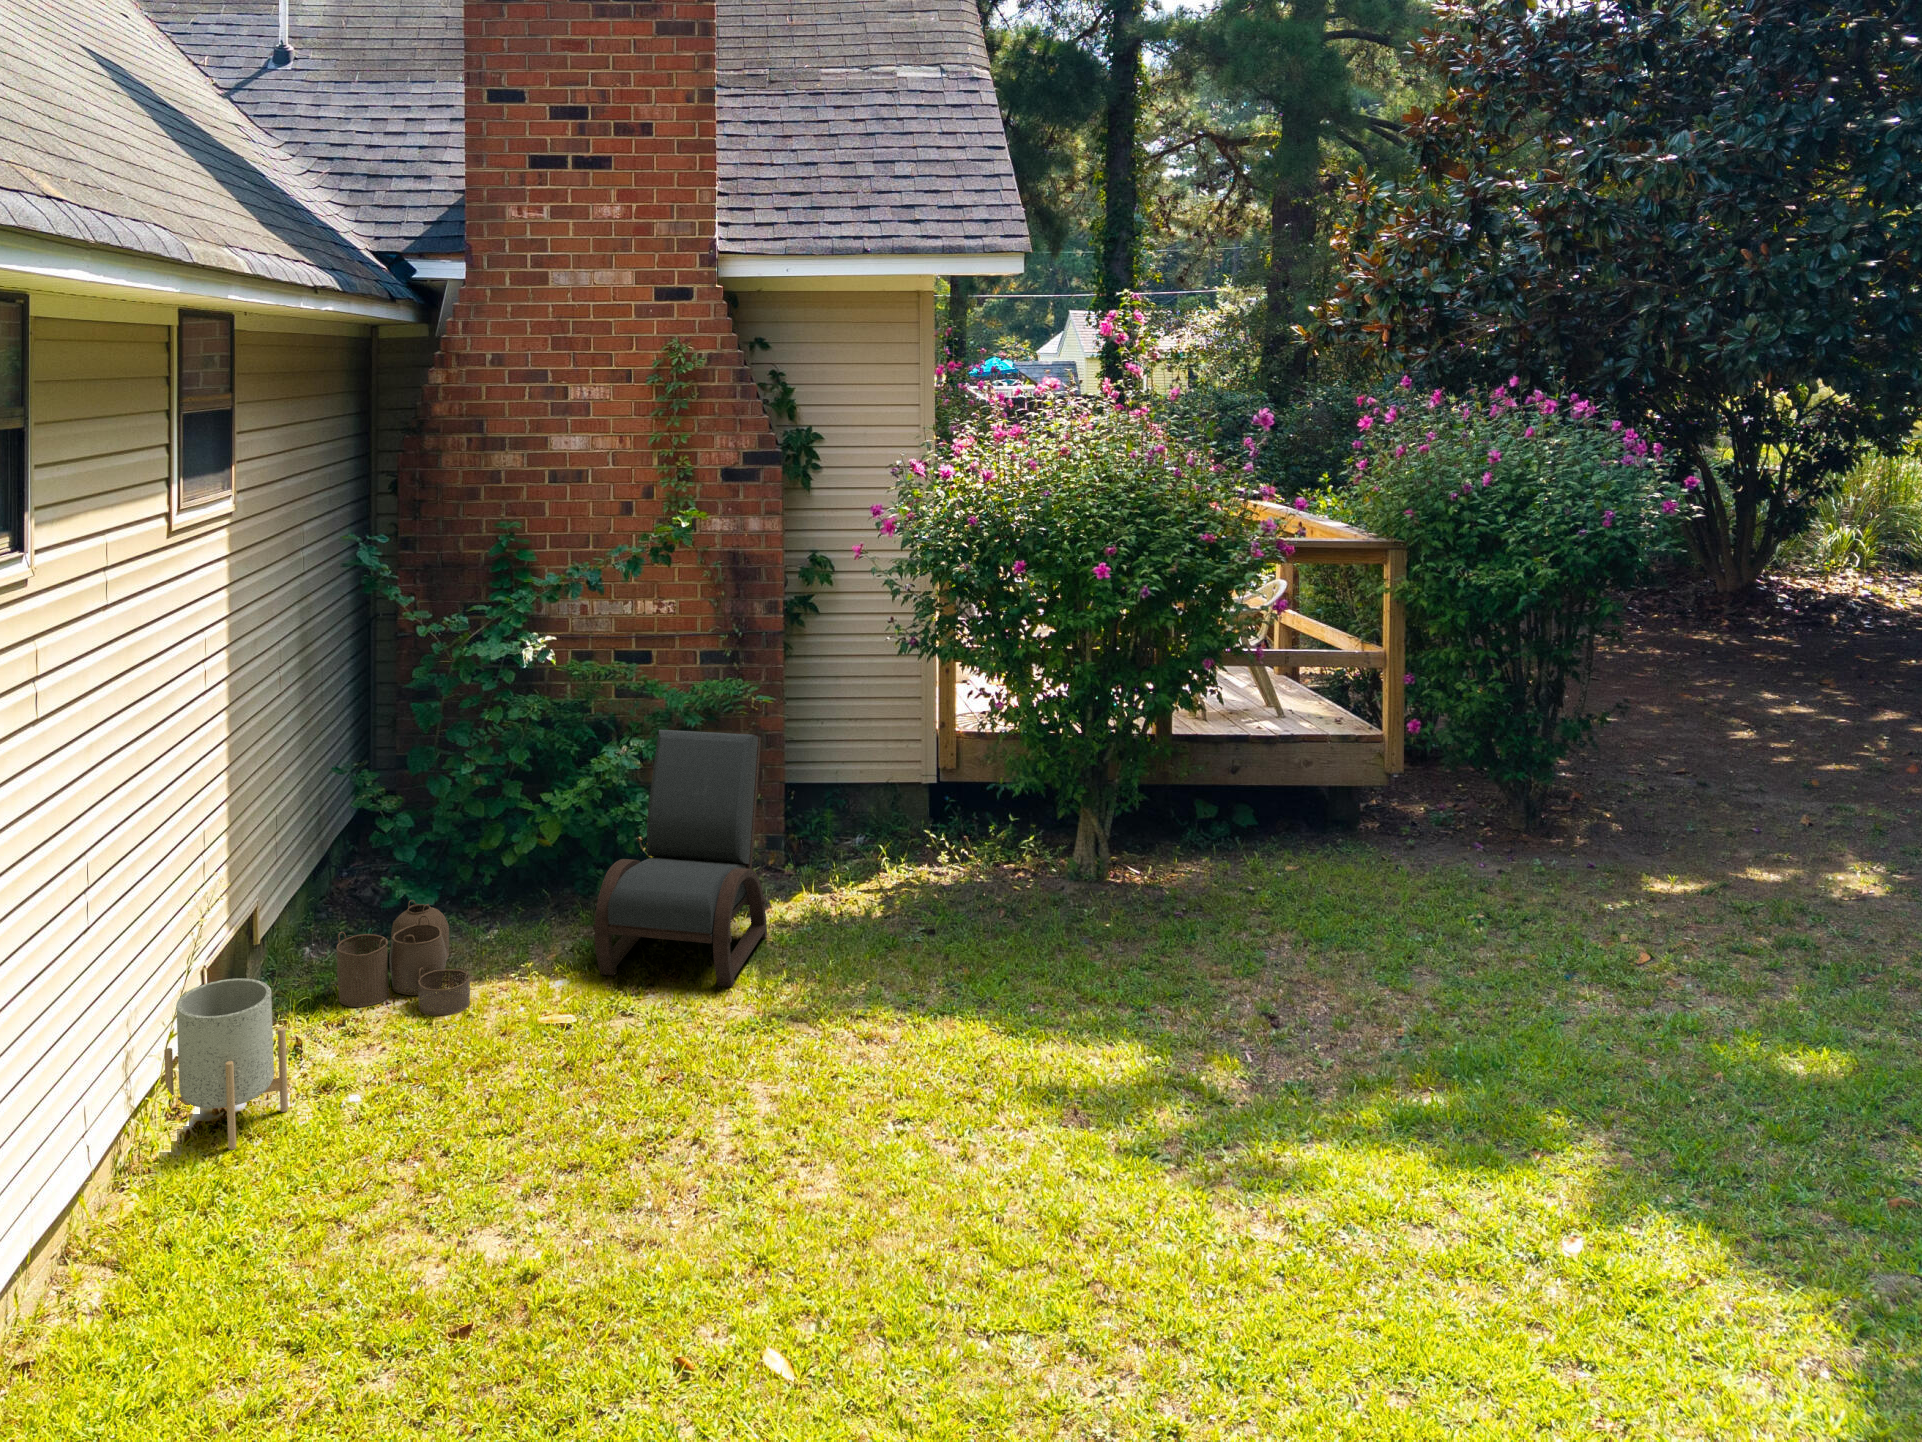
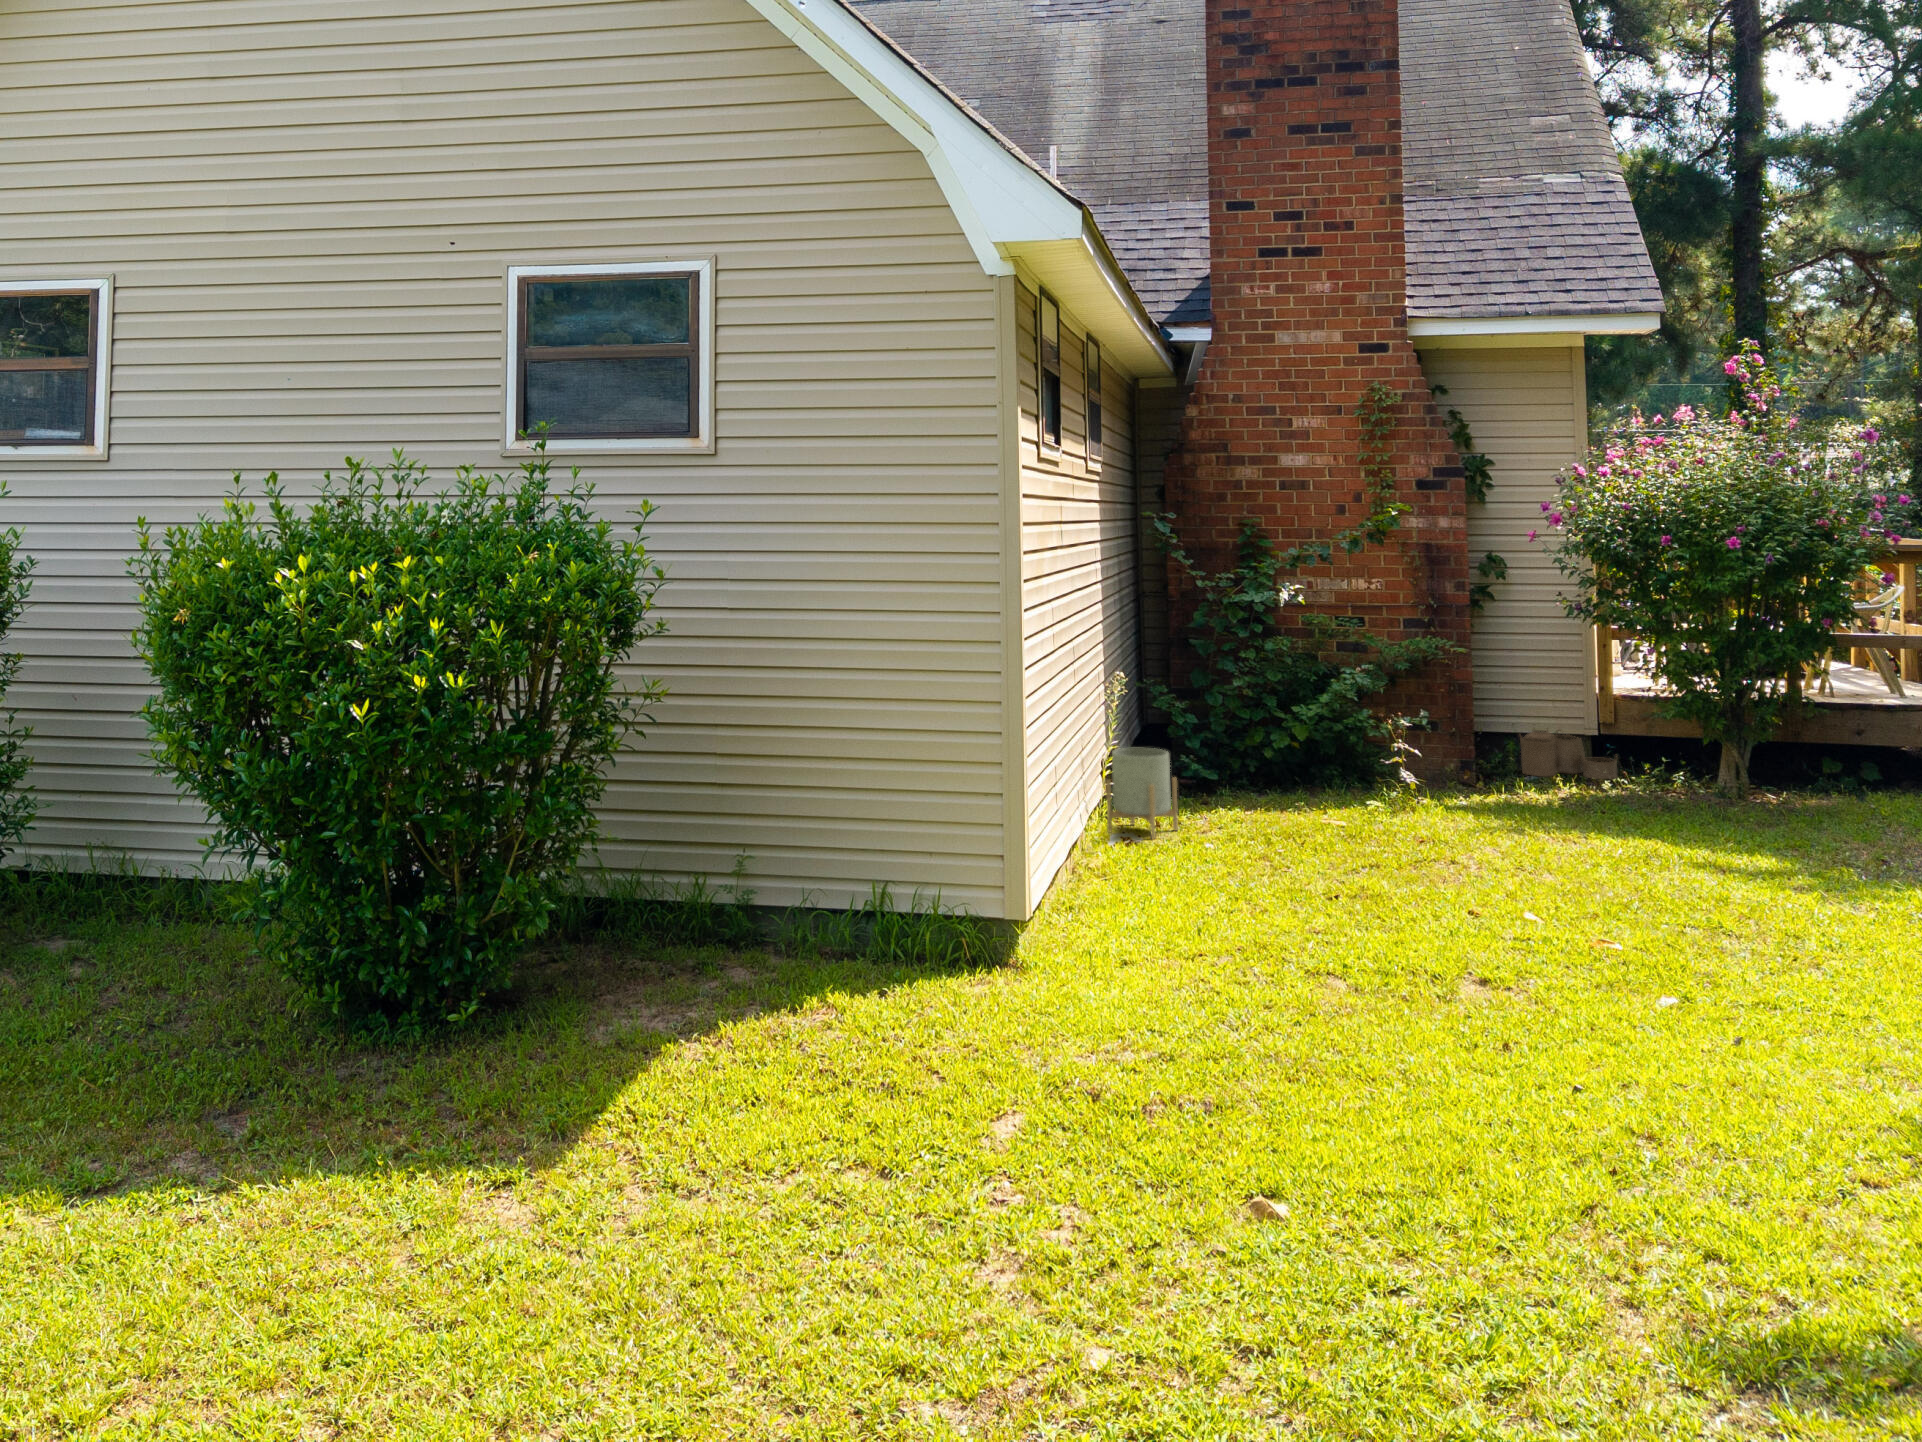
lounge chair: present [593,730,767,987] -> none [1355,648,1478,811]
woven basket: present [336,900,470,1016] -> present [1520,728,1617,779]

